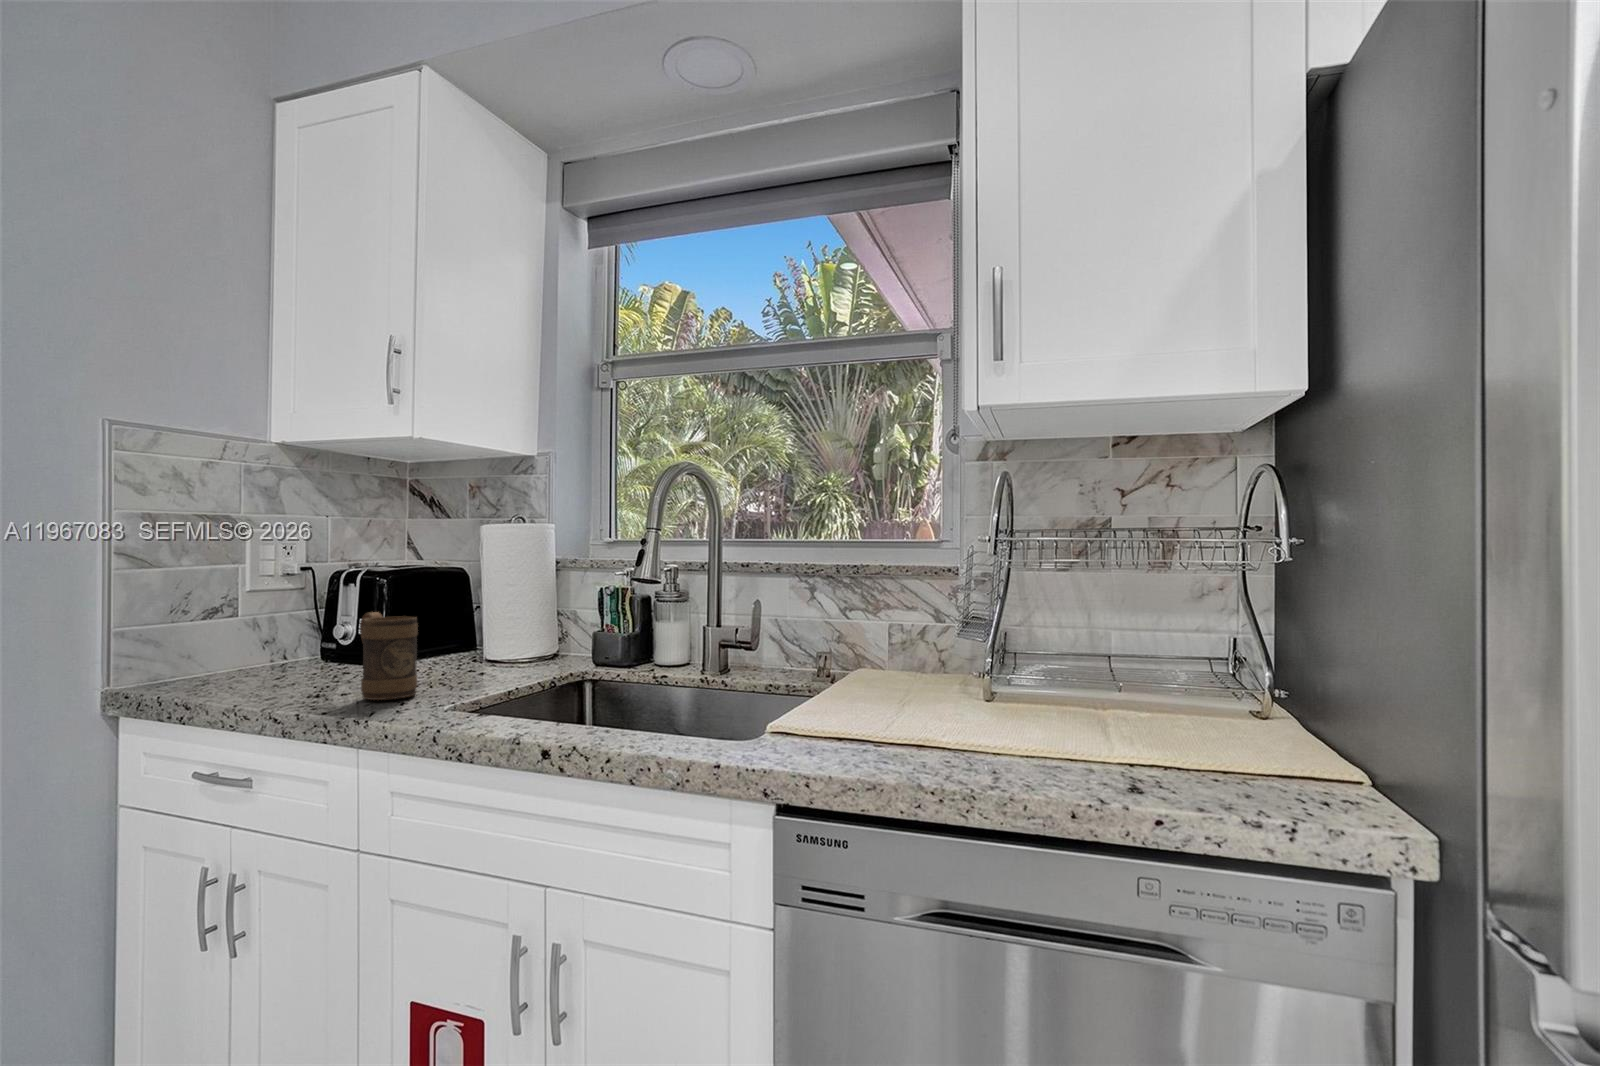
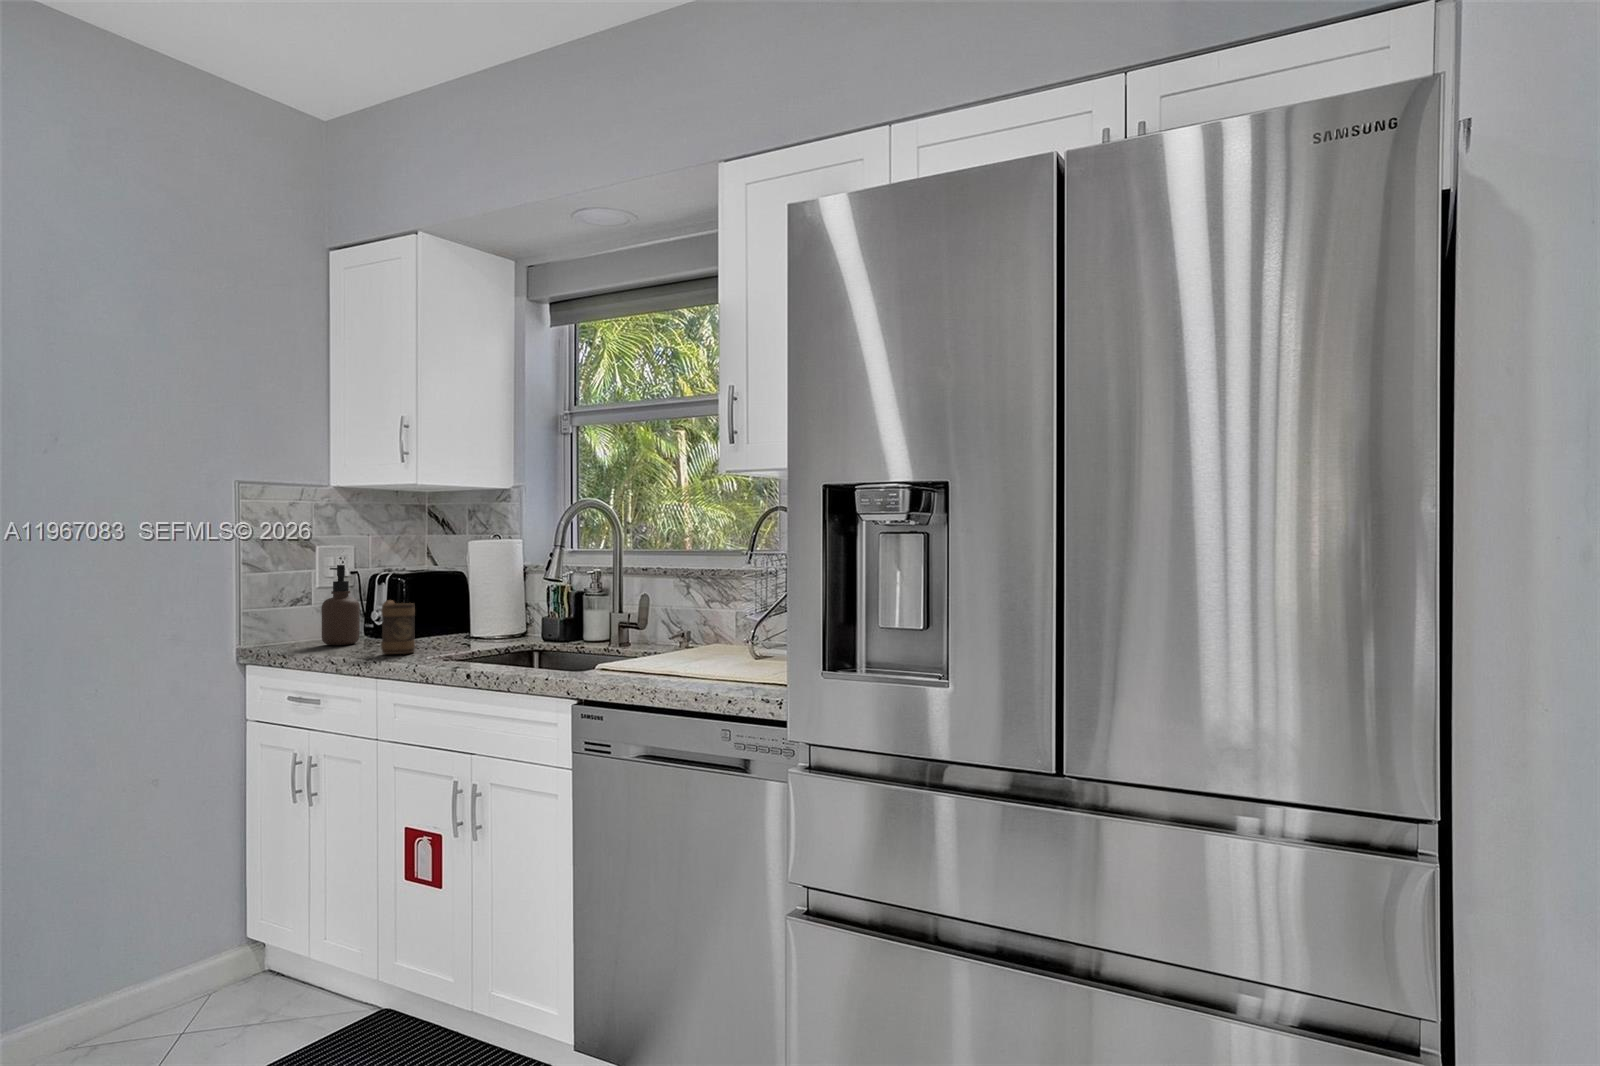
soap dispenser: none [252,557,315,679] -> present [322,565,360,645]

